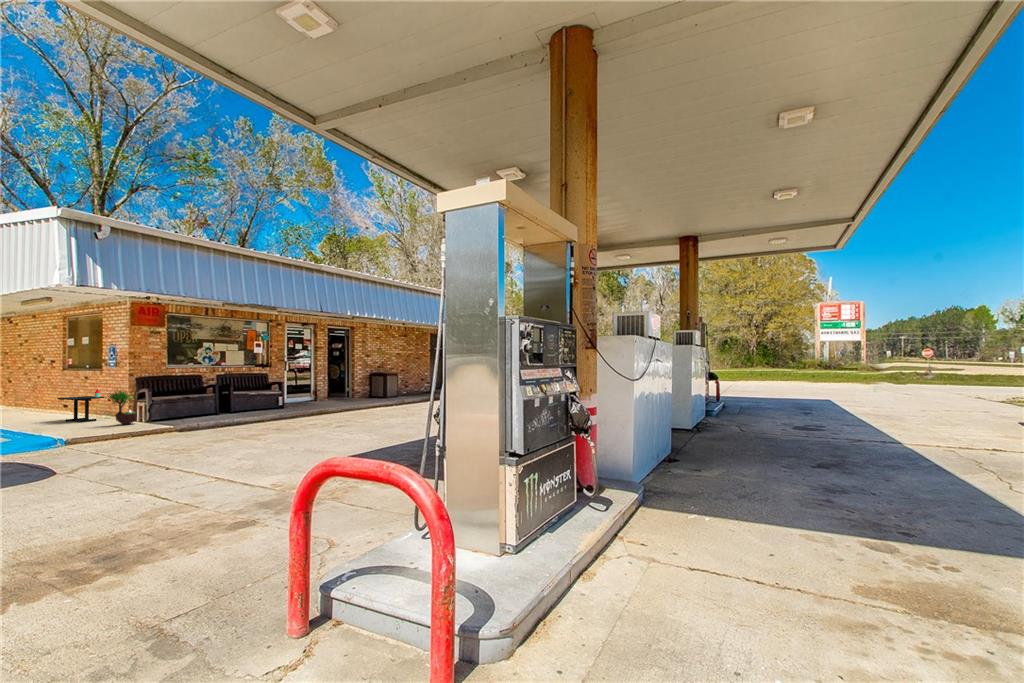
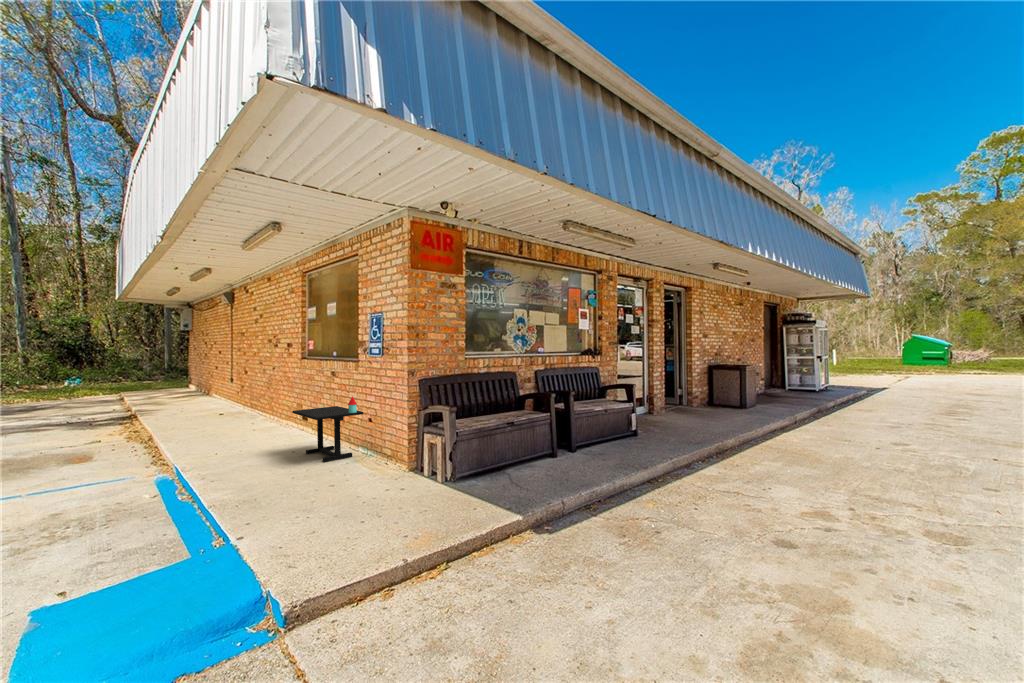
potted tree: present [108,391,137,424] -> none [374,401,430,484]

